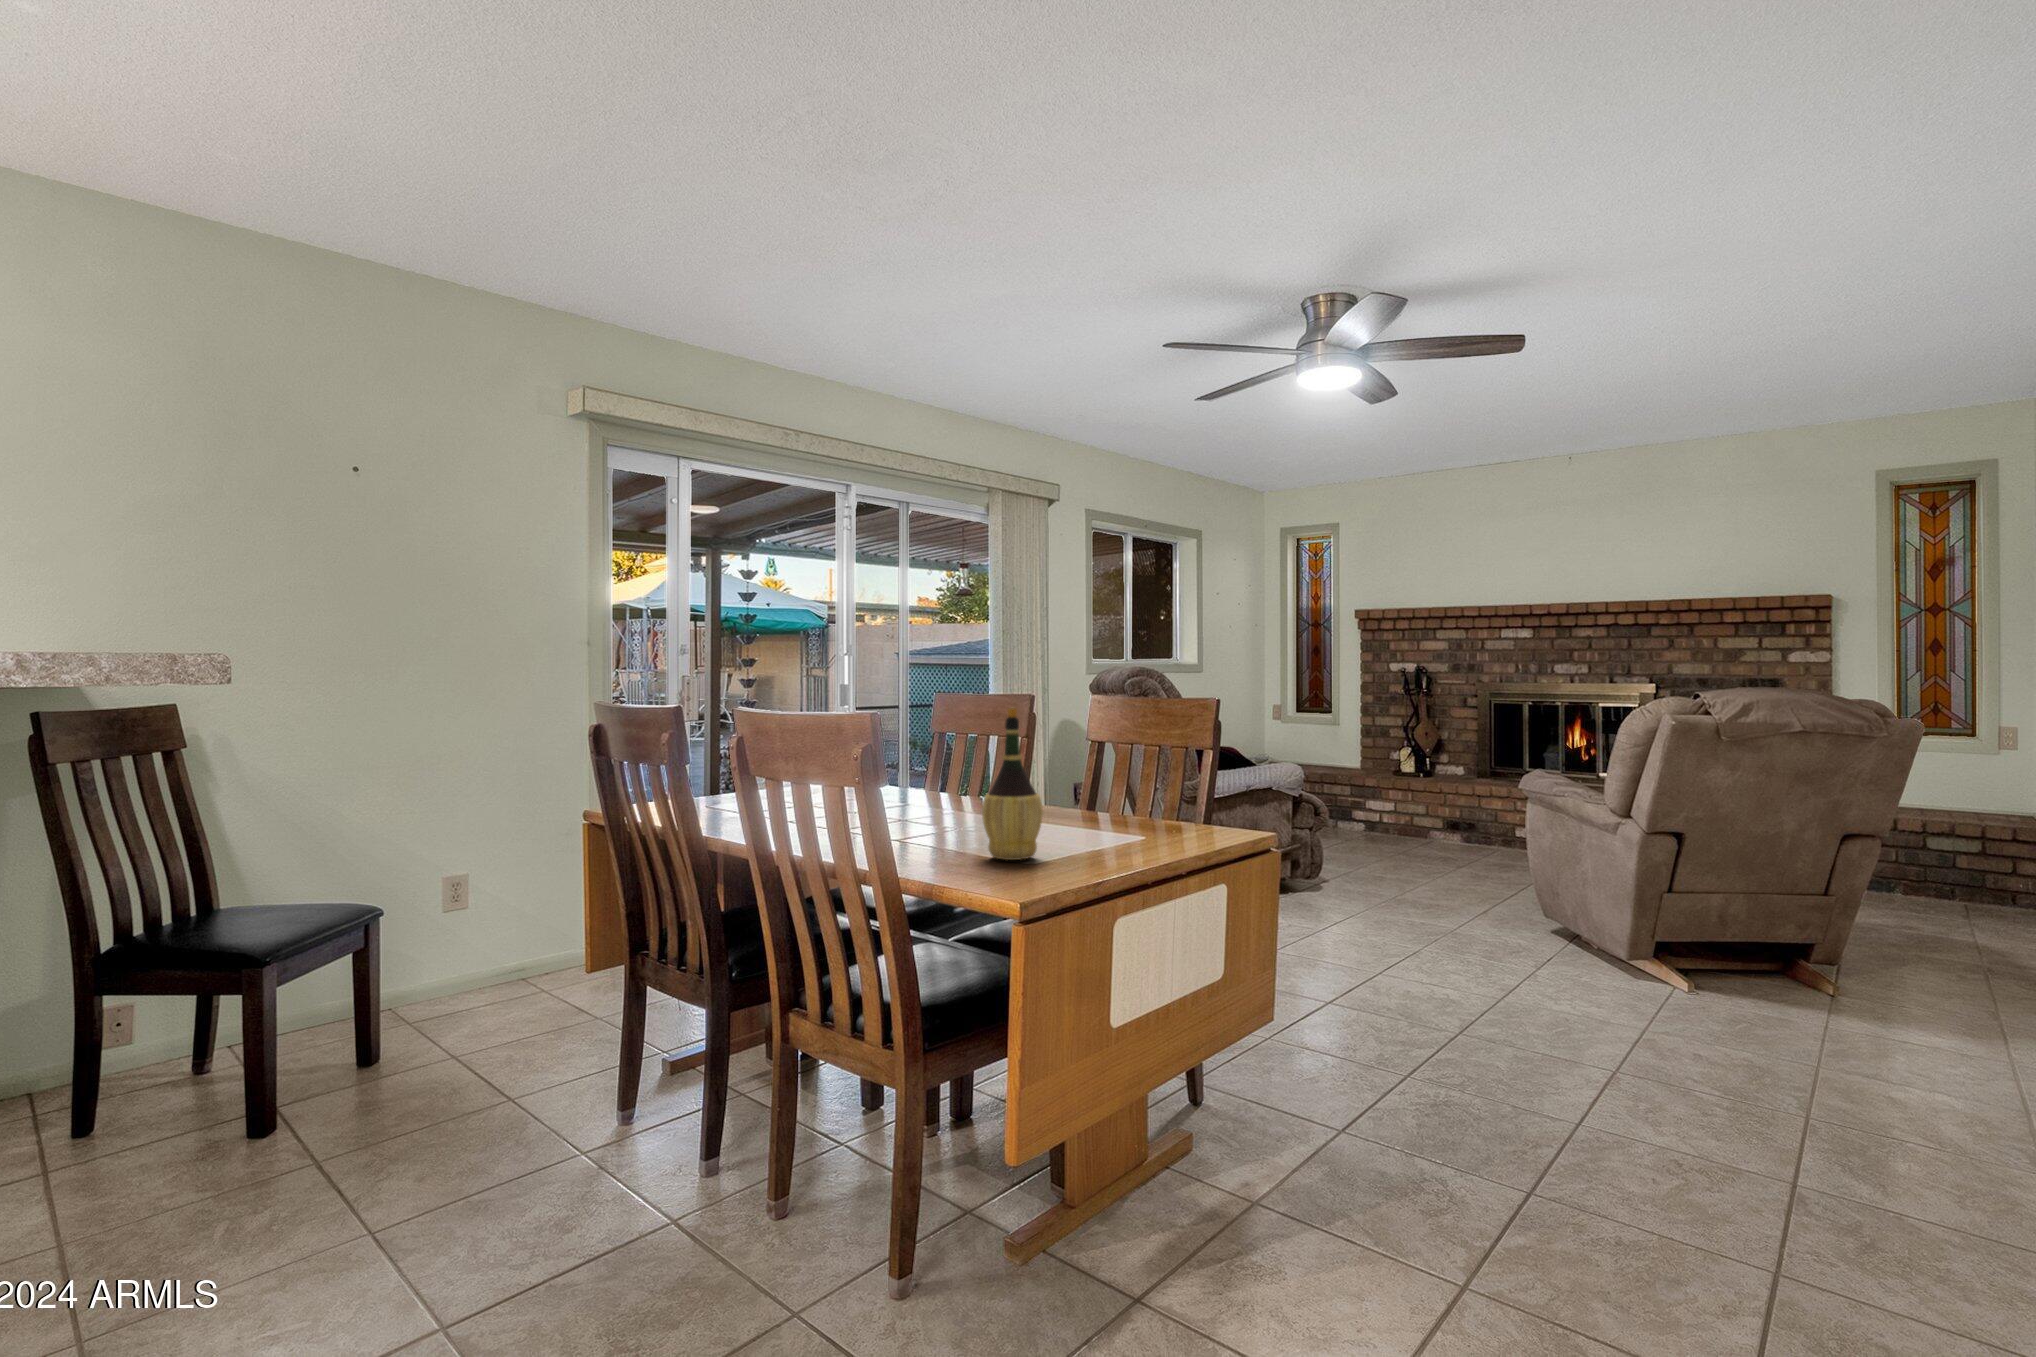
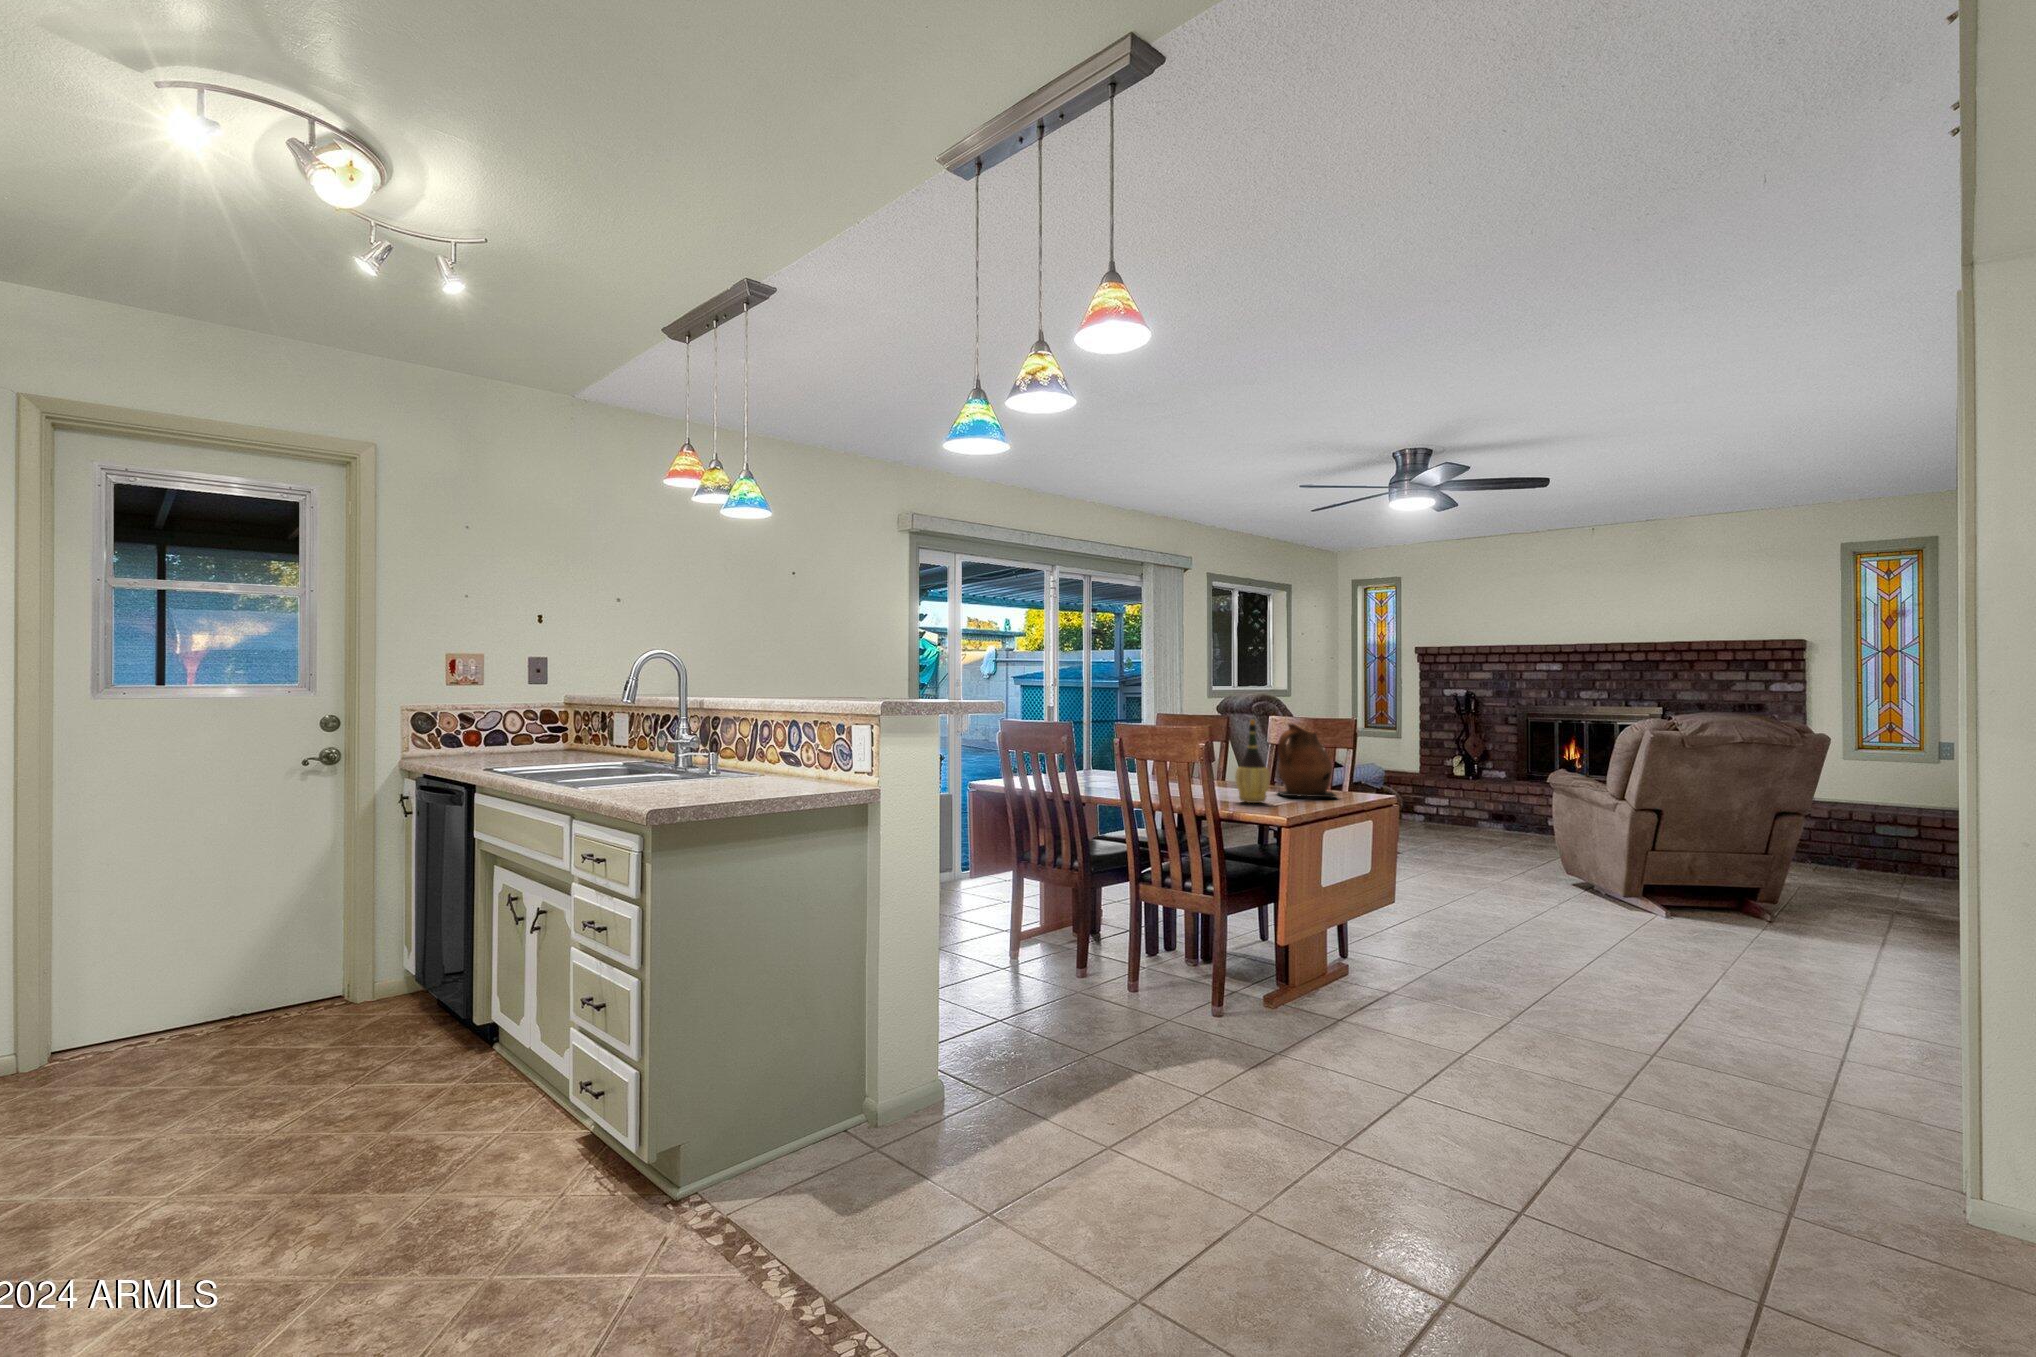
ceramic pitcher: none [1074,713,1175,845] -> present [1278,723,1336,798]

